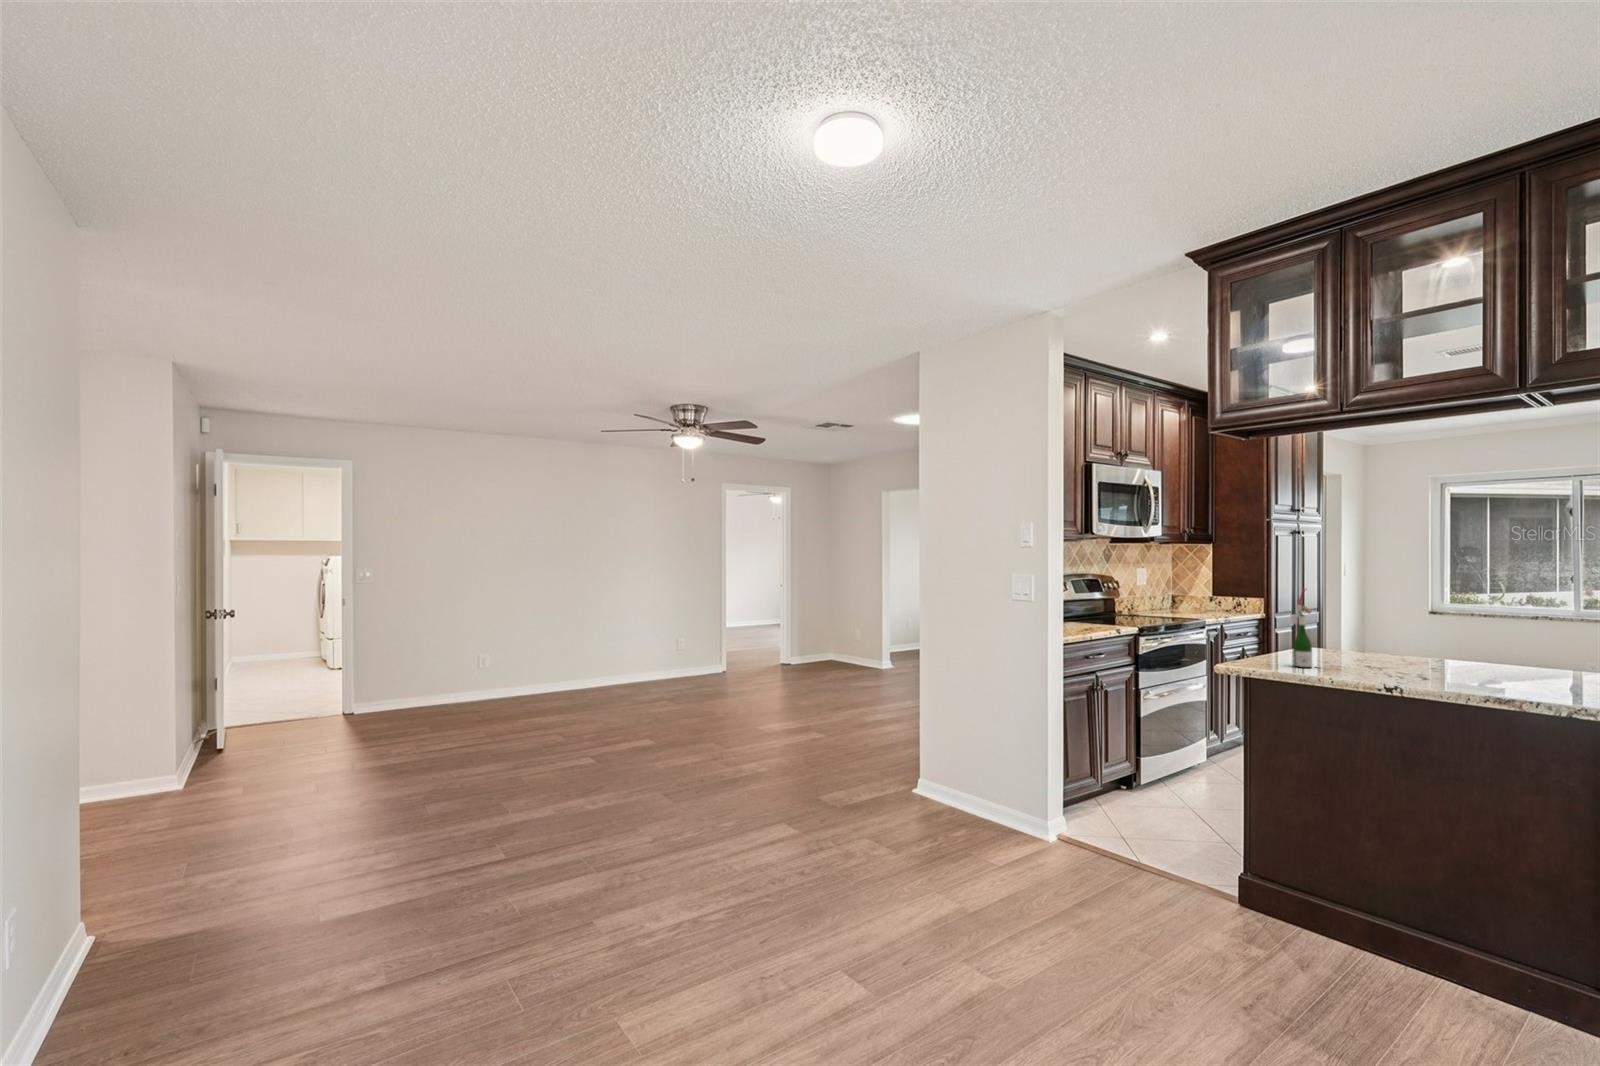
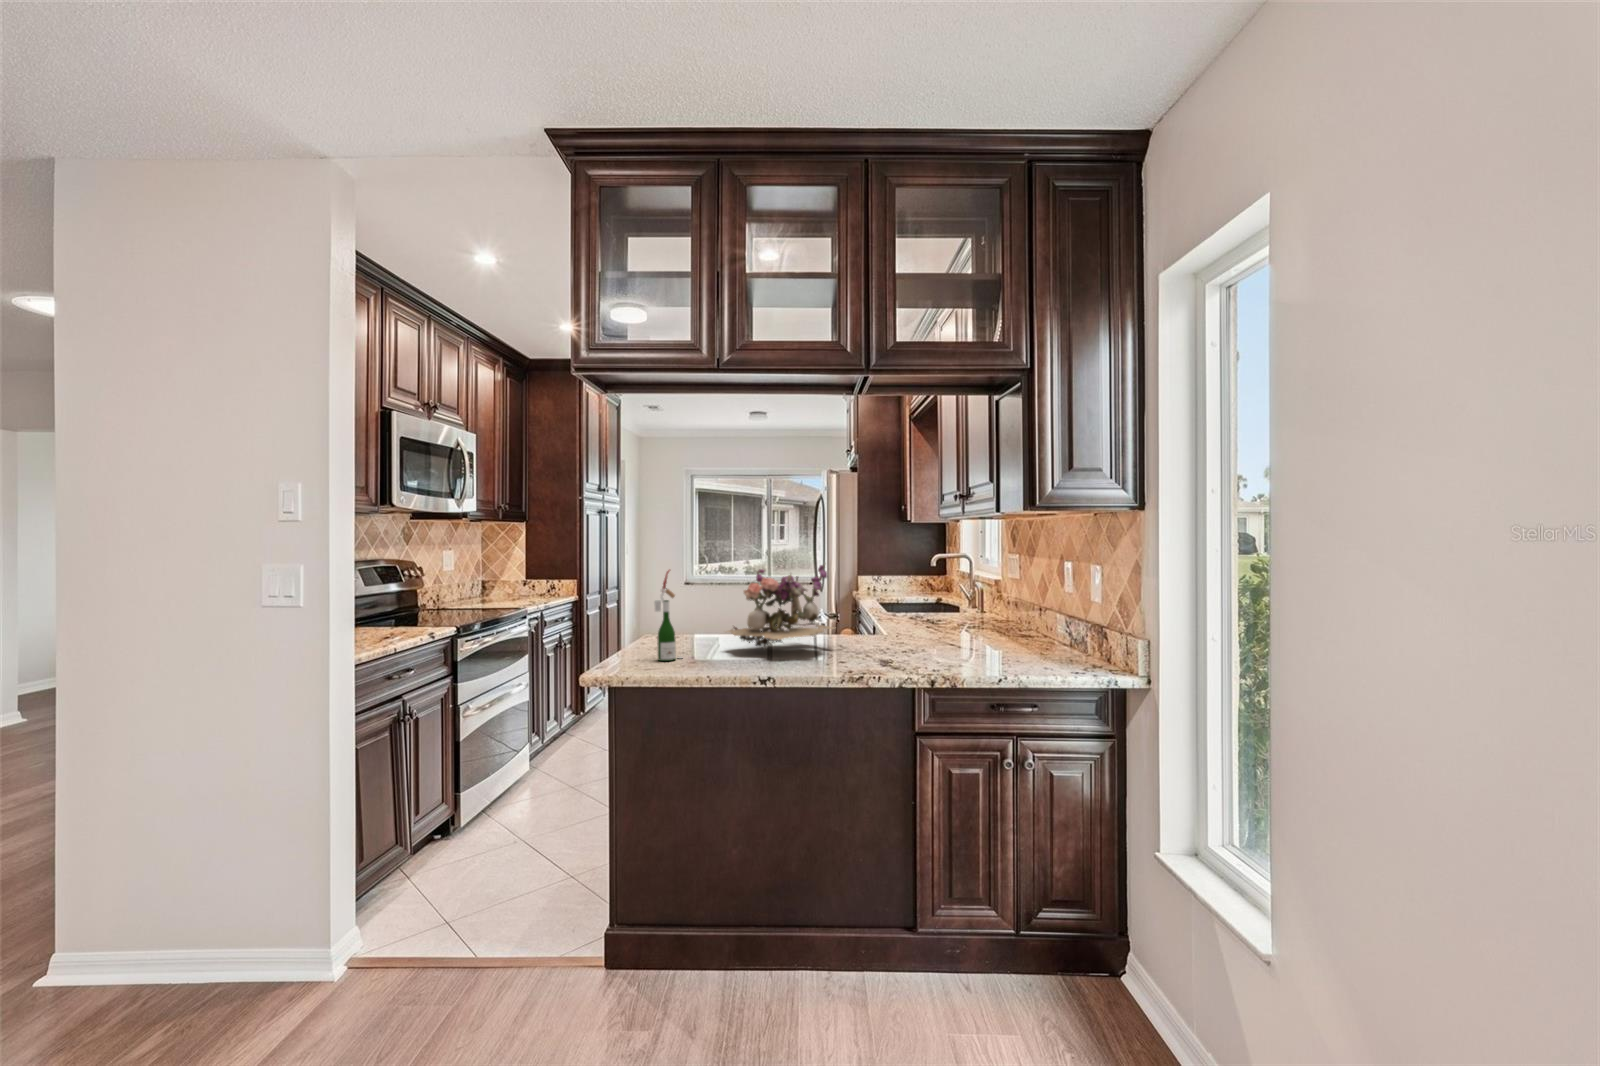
flower arrangement: none [1372,591,1519,674] -> present [728,564,835,650]

